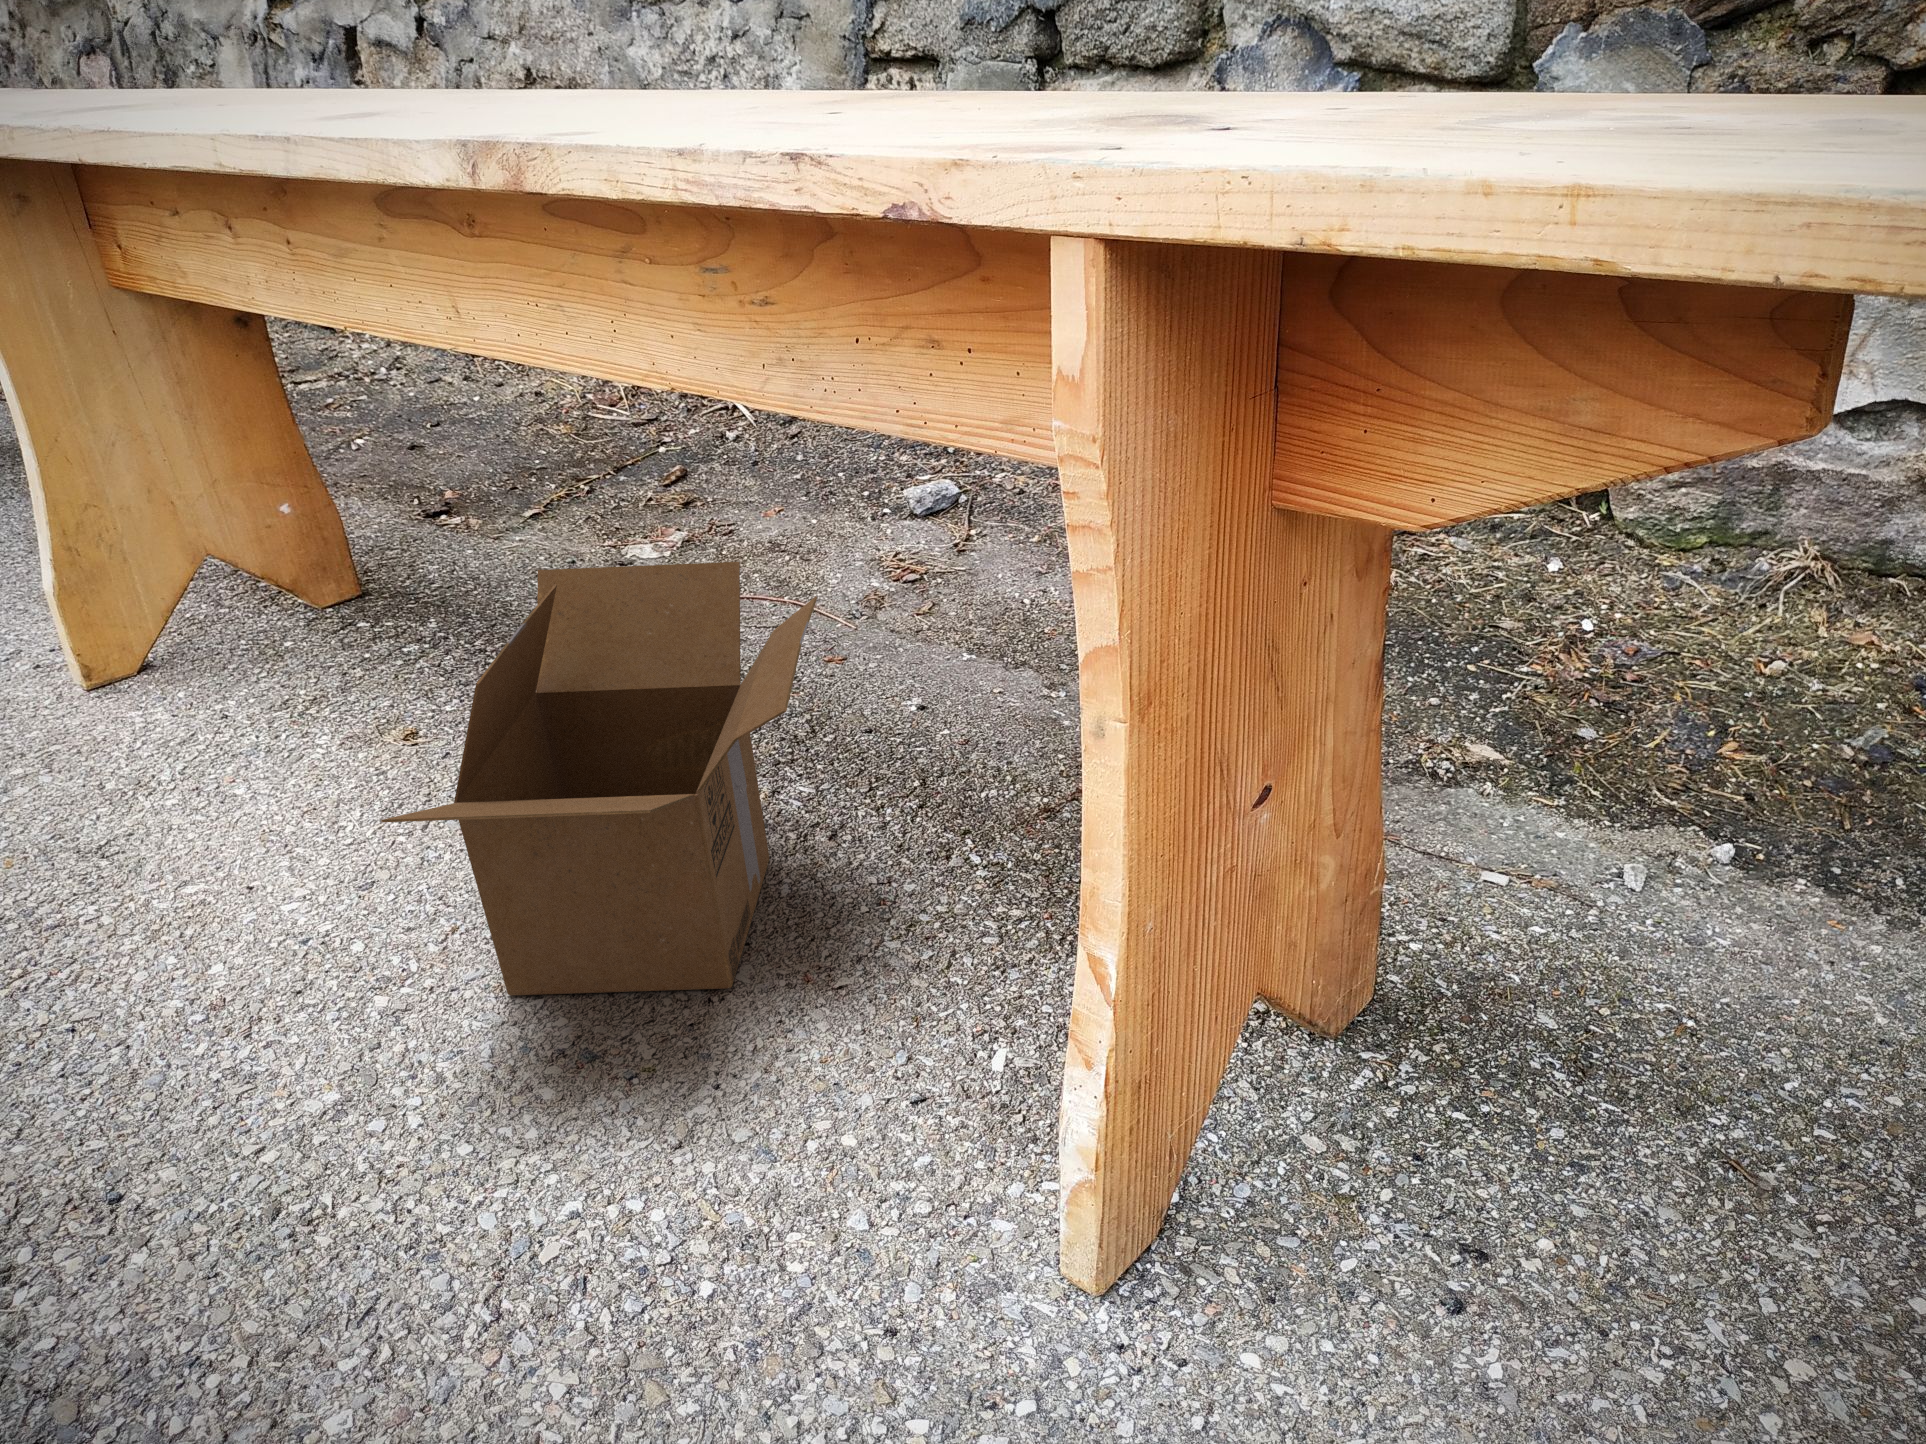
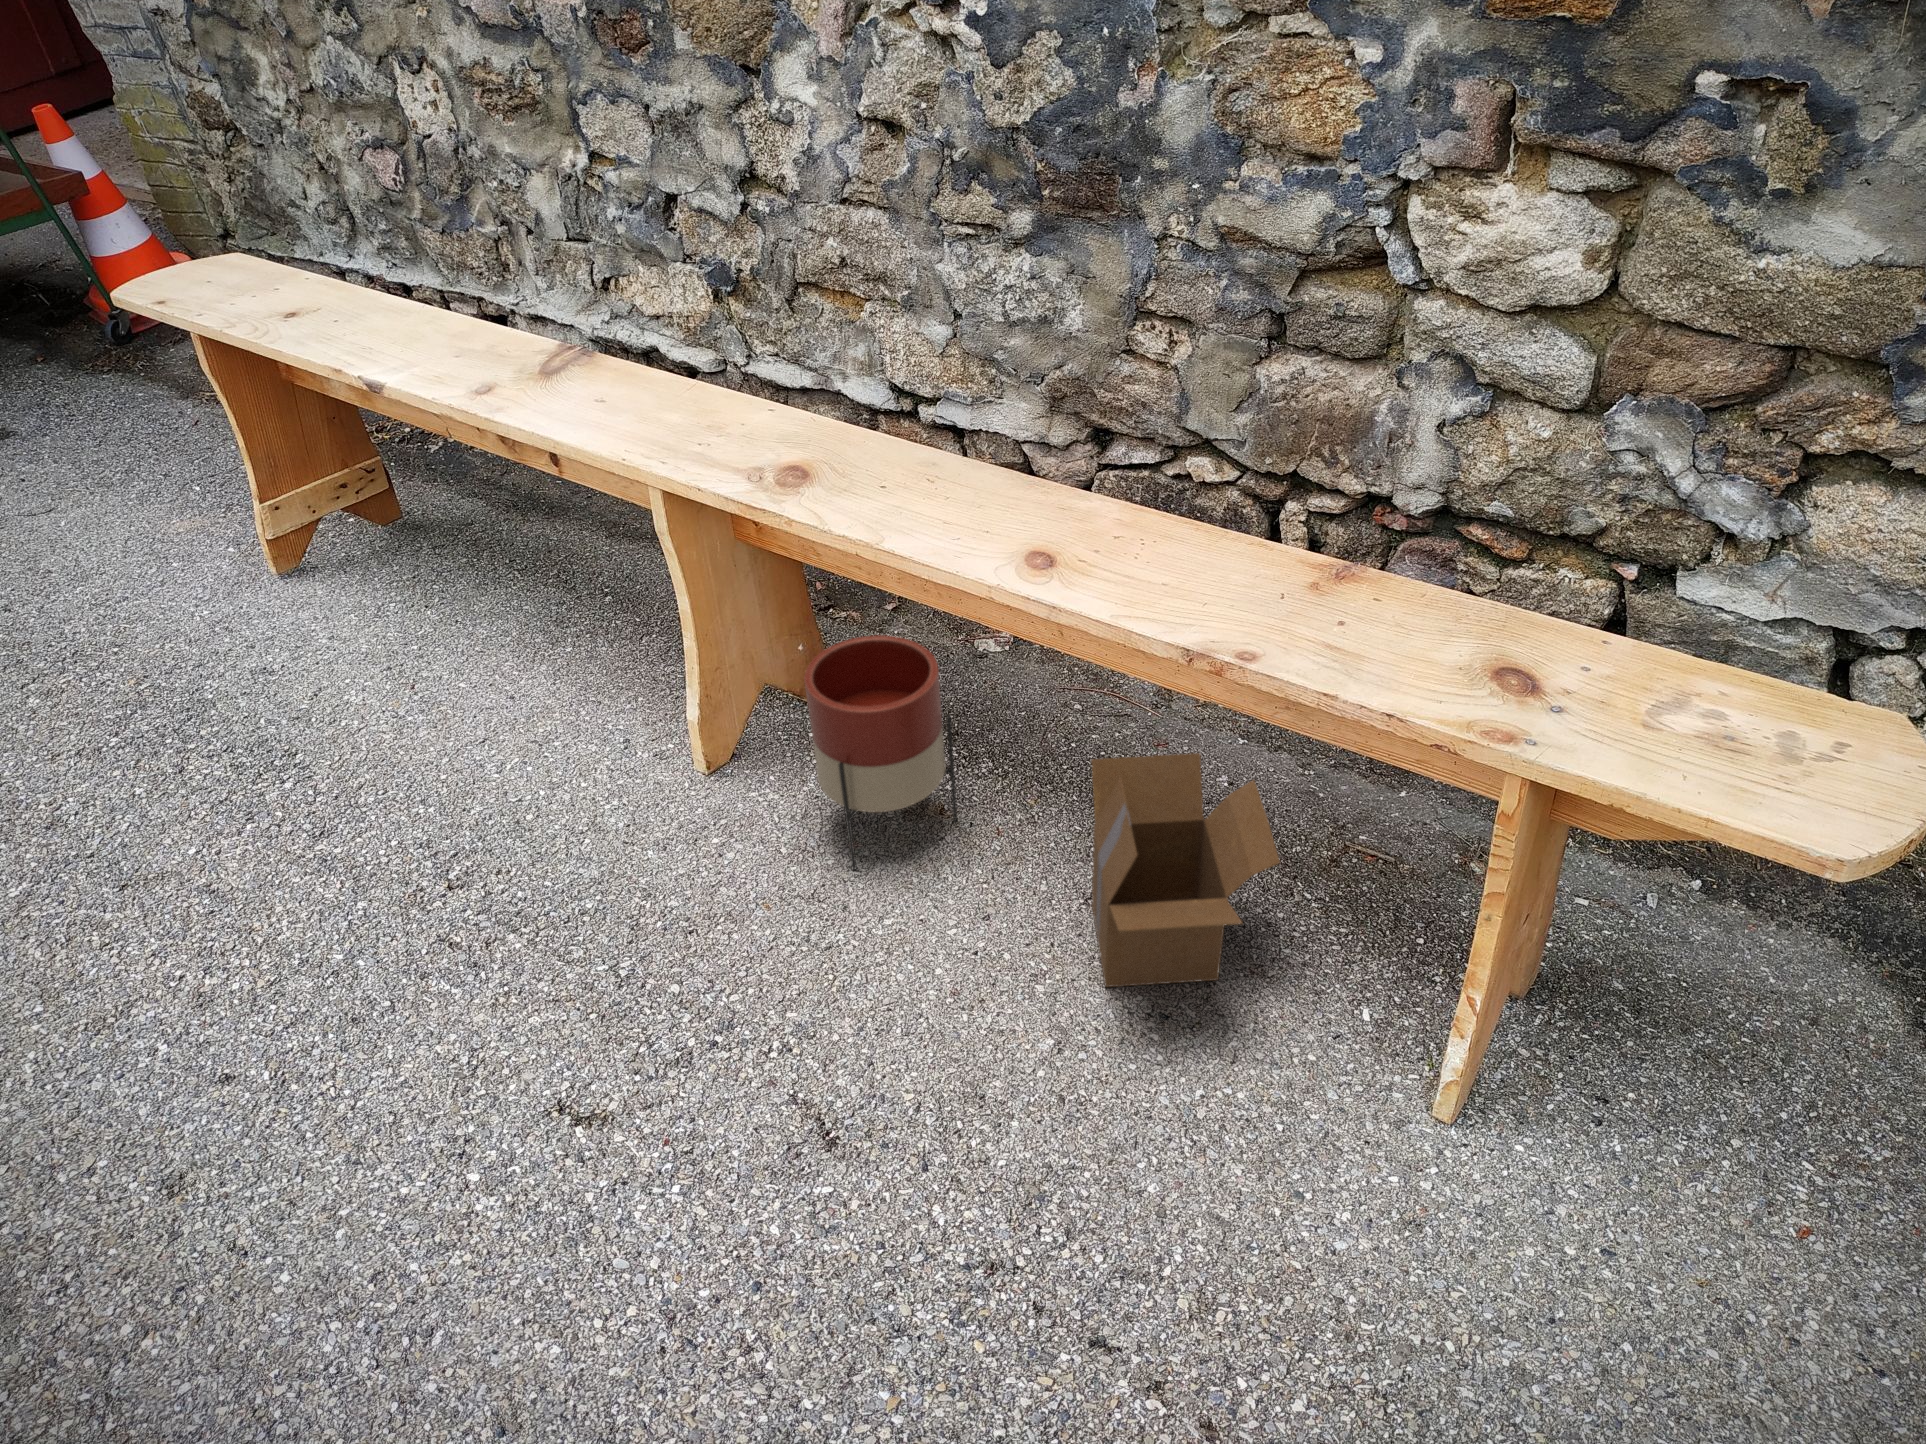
planter: none [87,415,440,810] -> present [804,635,957,870]

